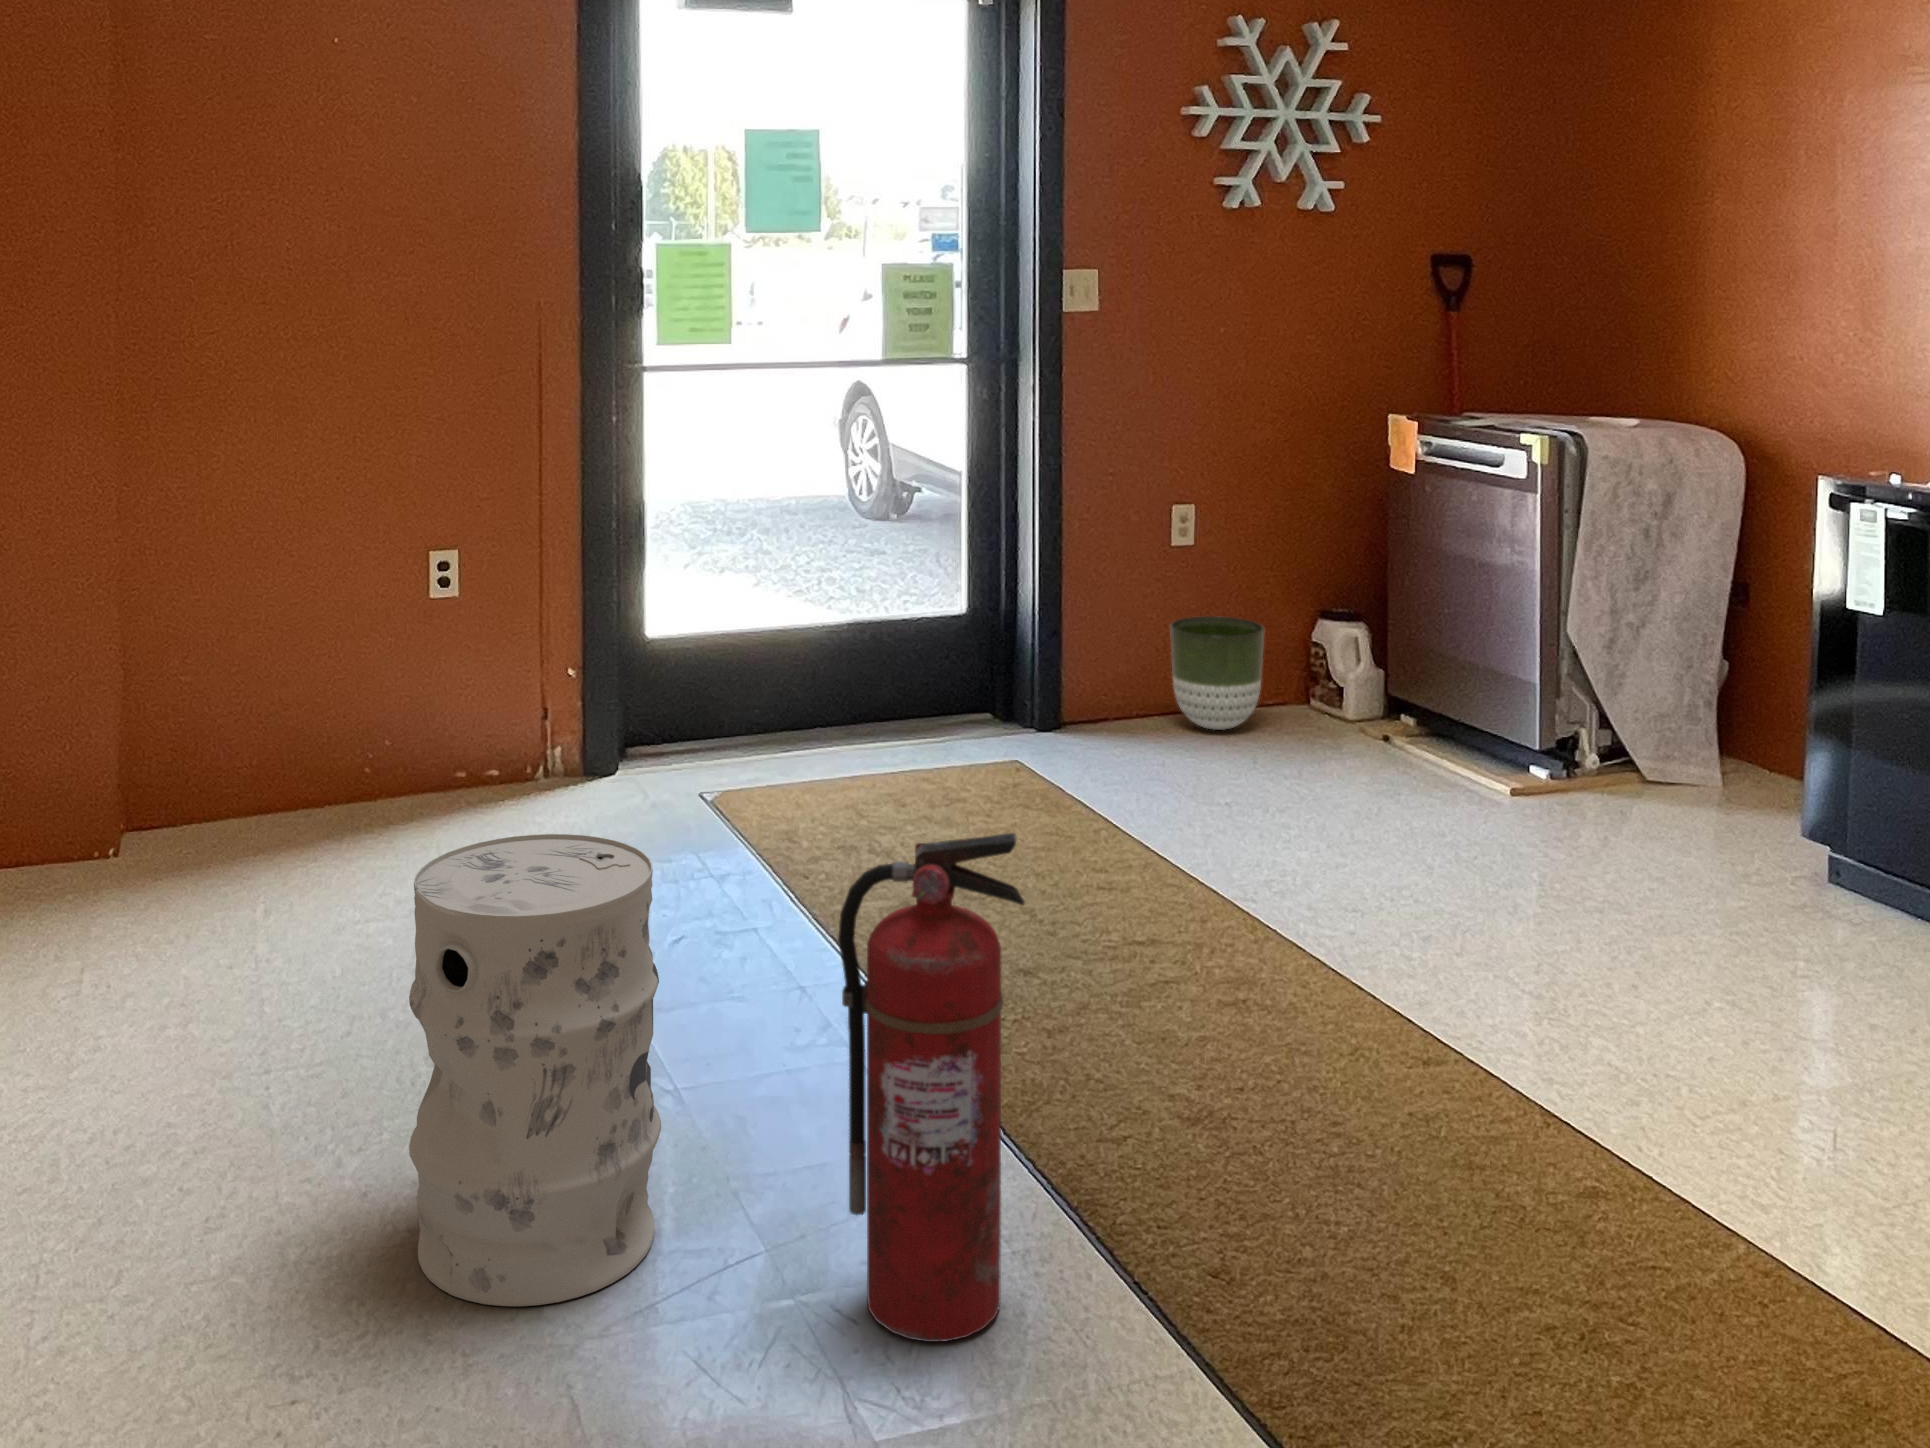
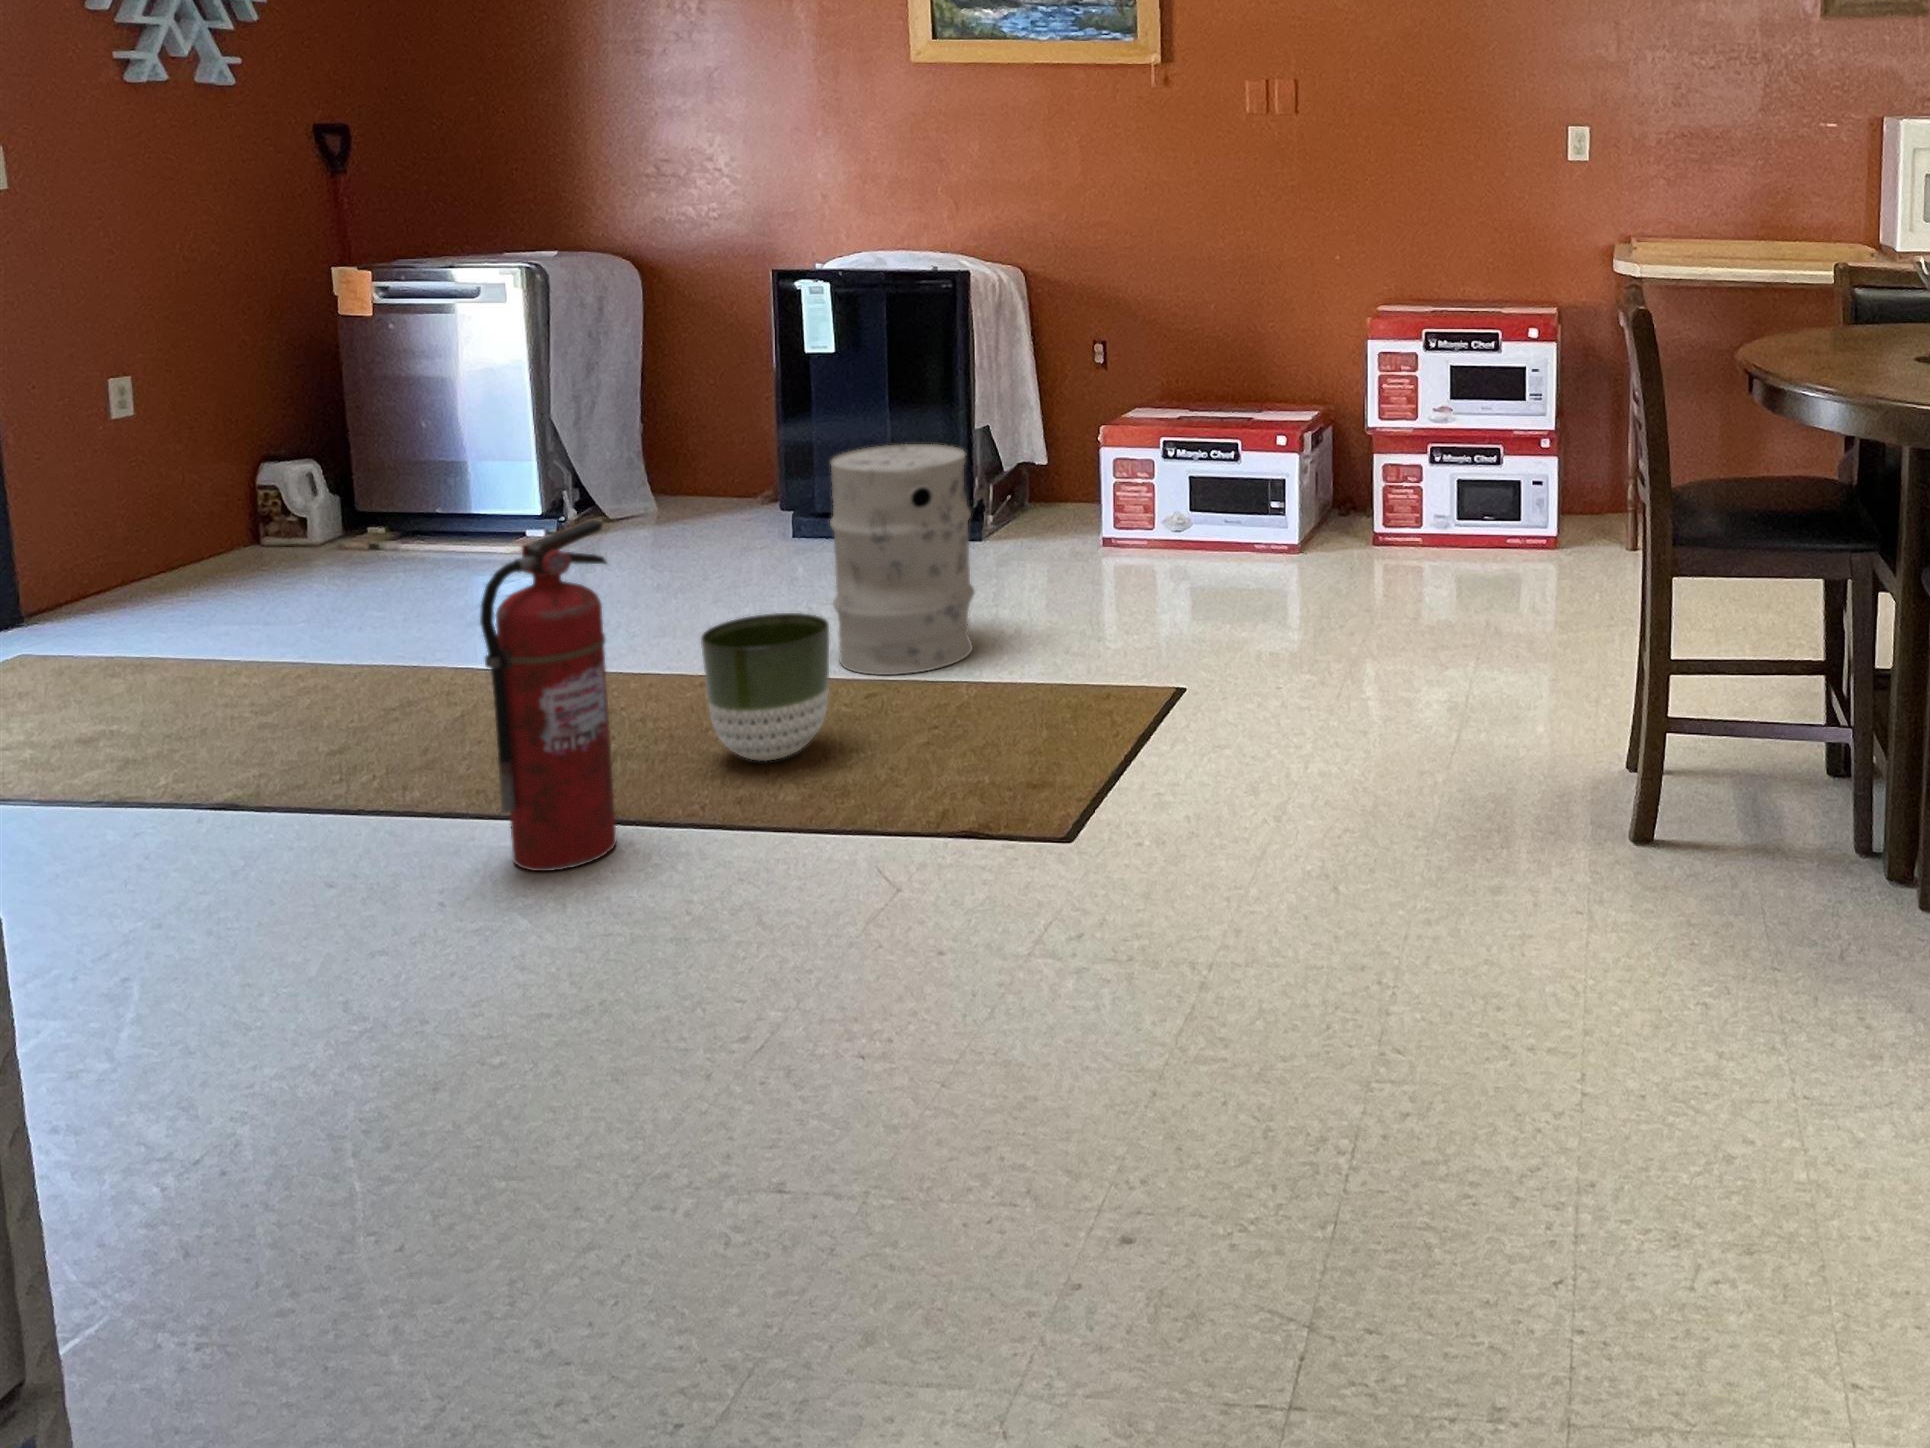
planter: present [1170,616,1264,730] -> present [701,613,829,761]
trash can: present [409,834,661,1306] -> present [830,444,974,675]

